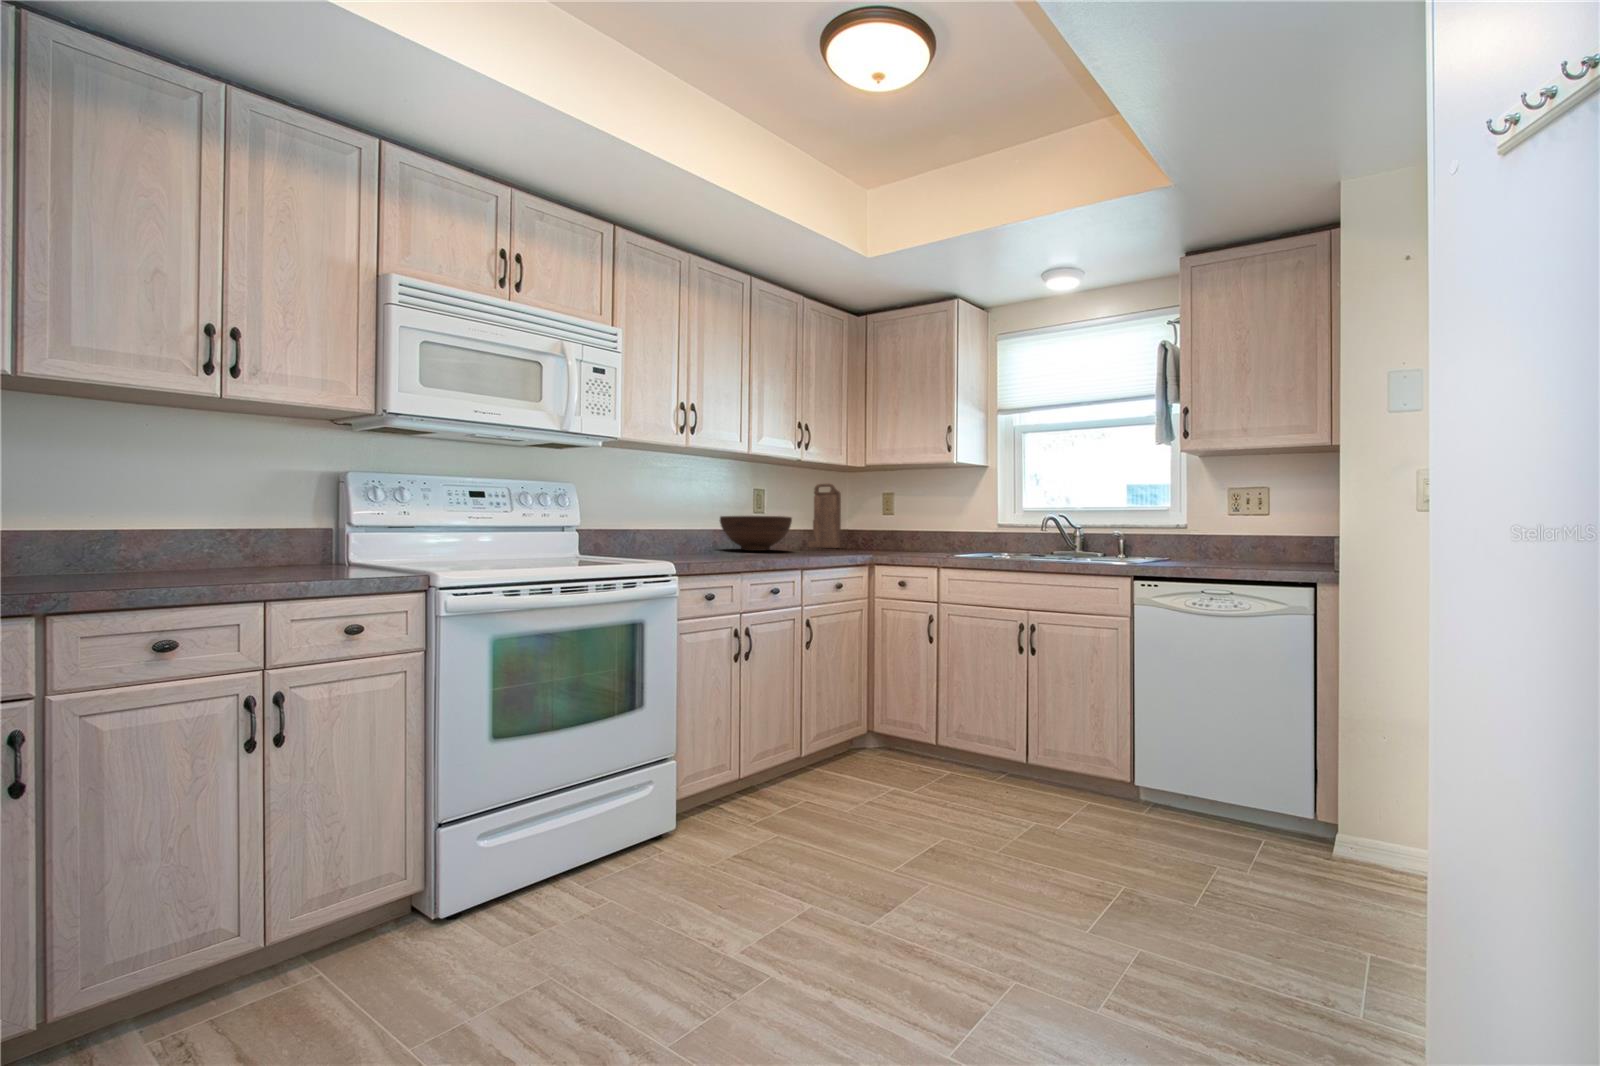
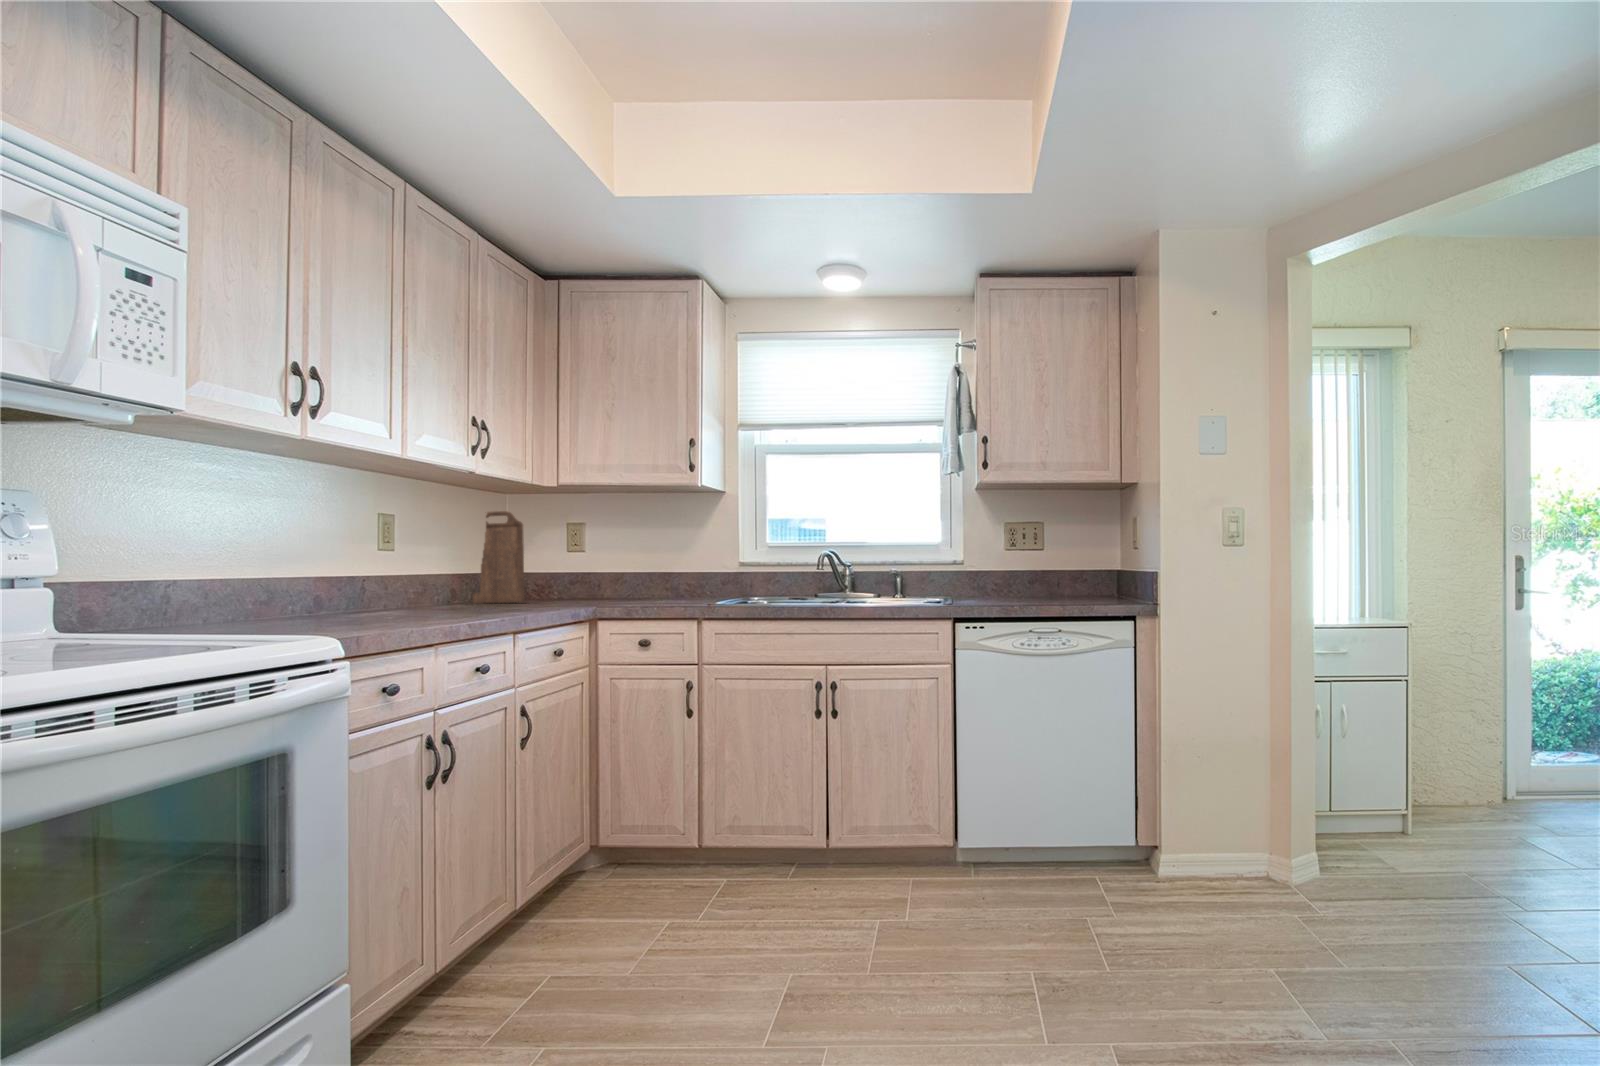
fruit bowl: present [720,516,792,551] -> none [350,556,470,610]

